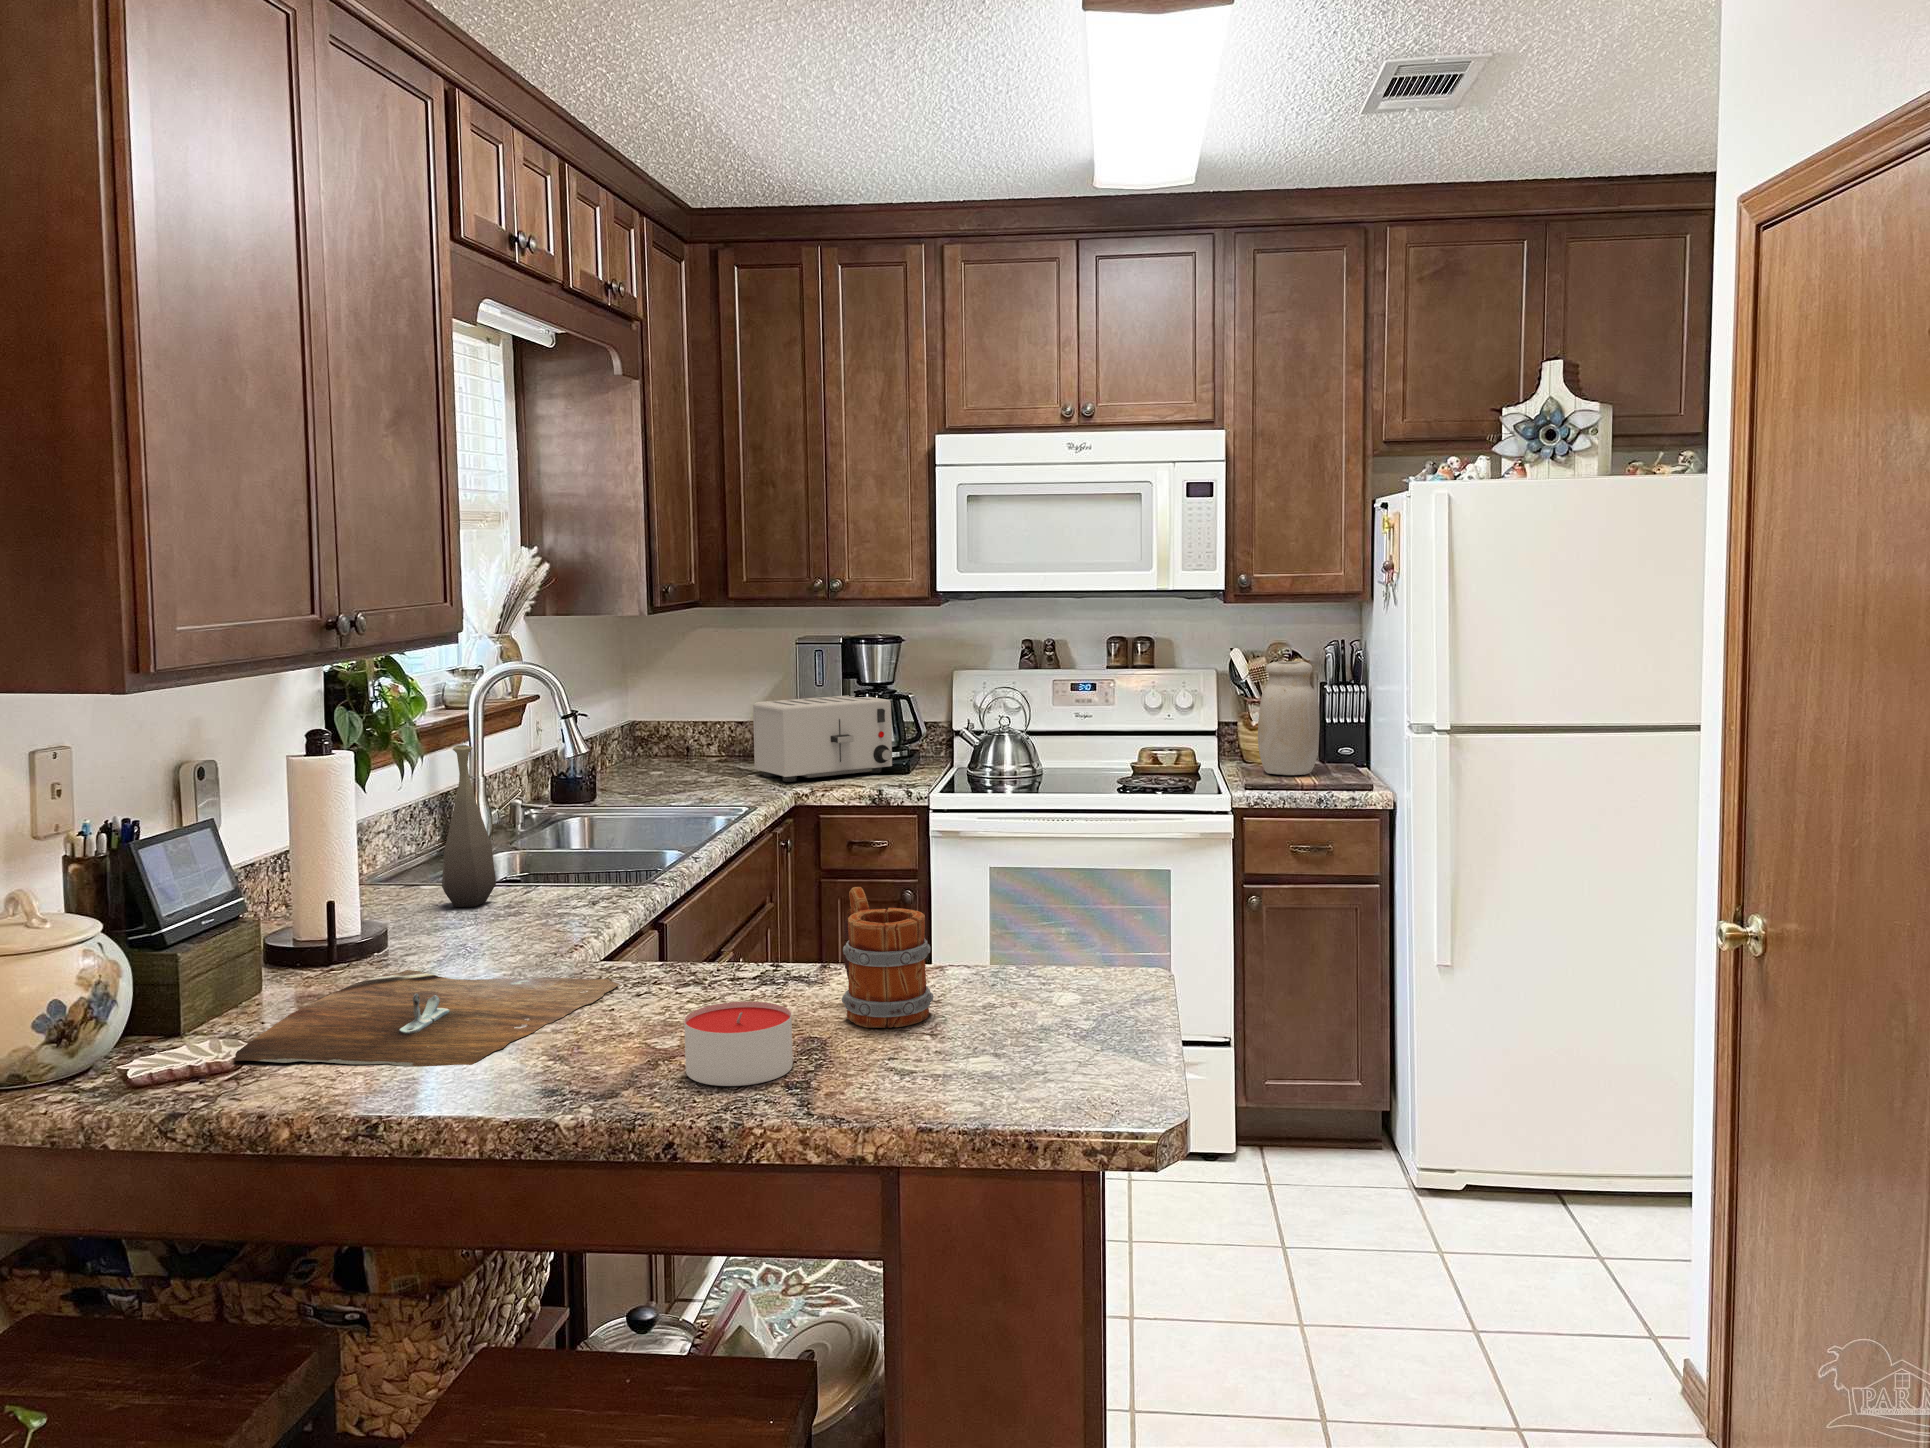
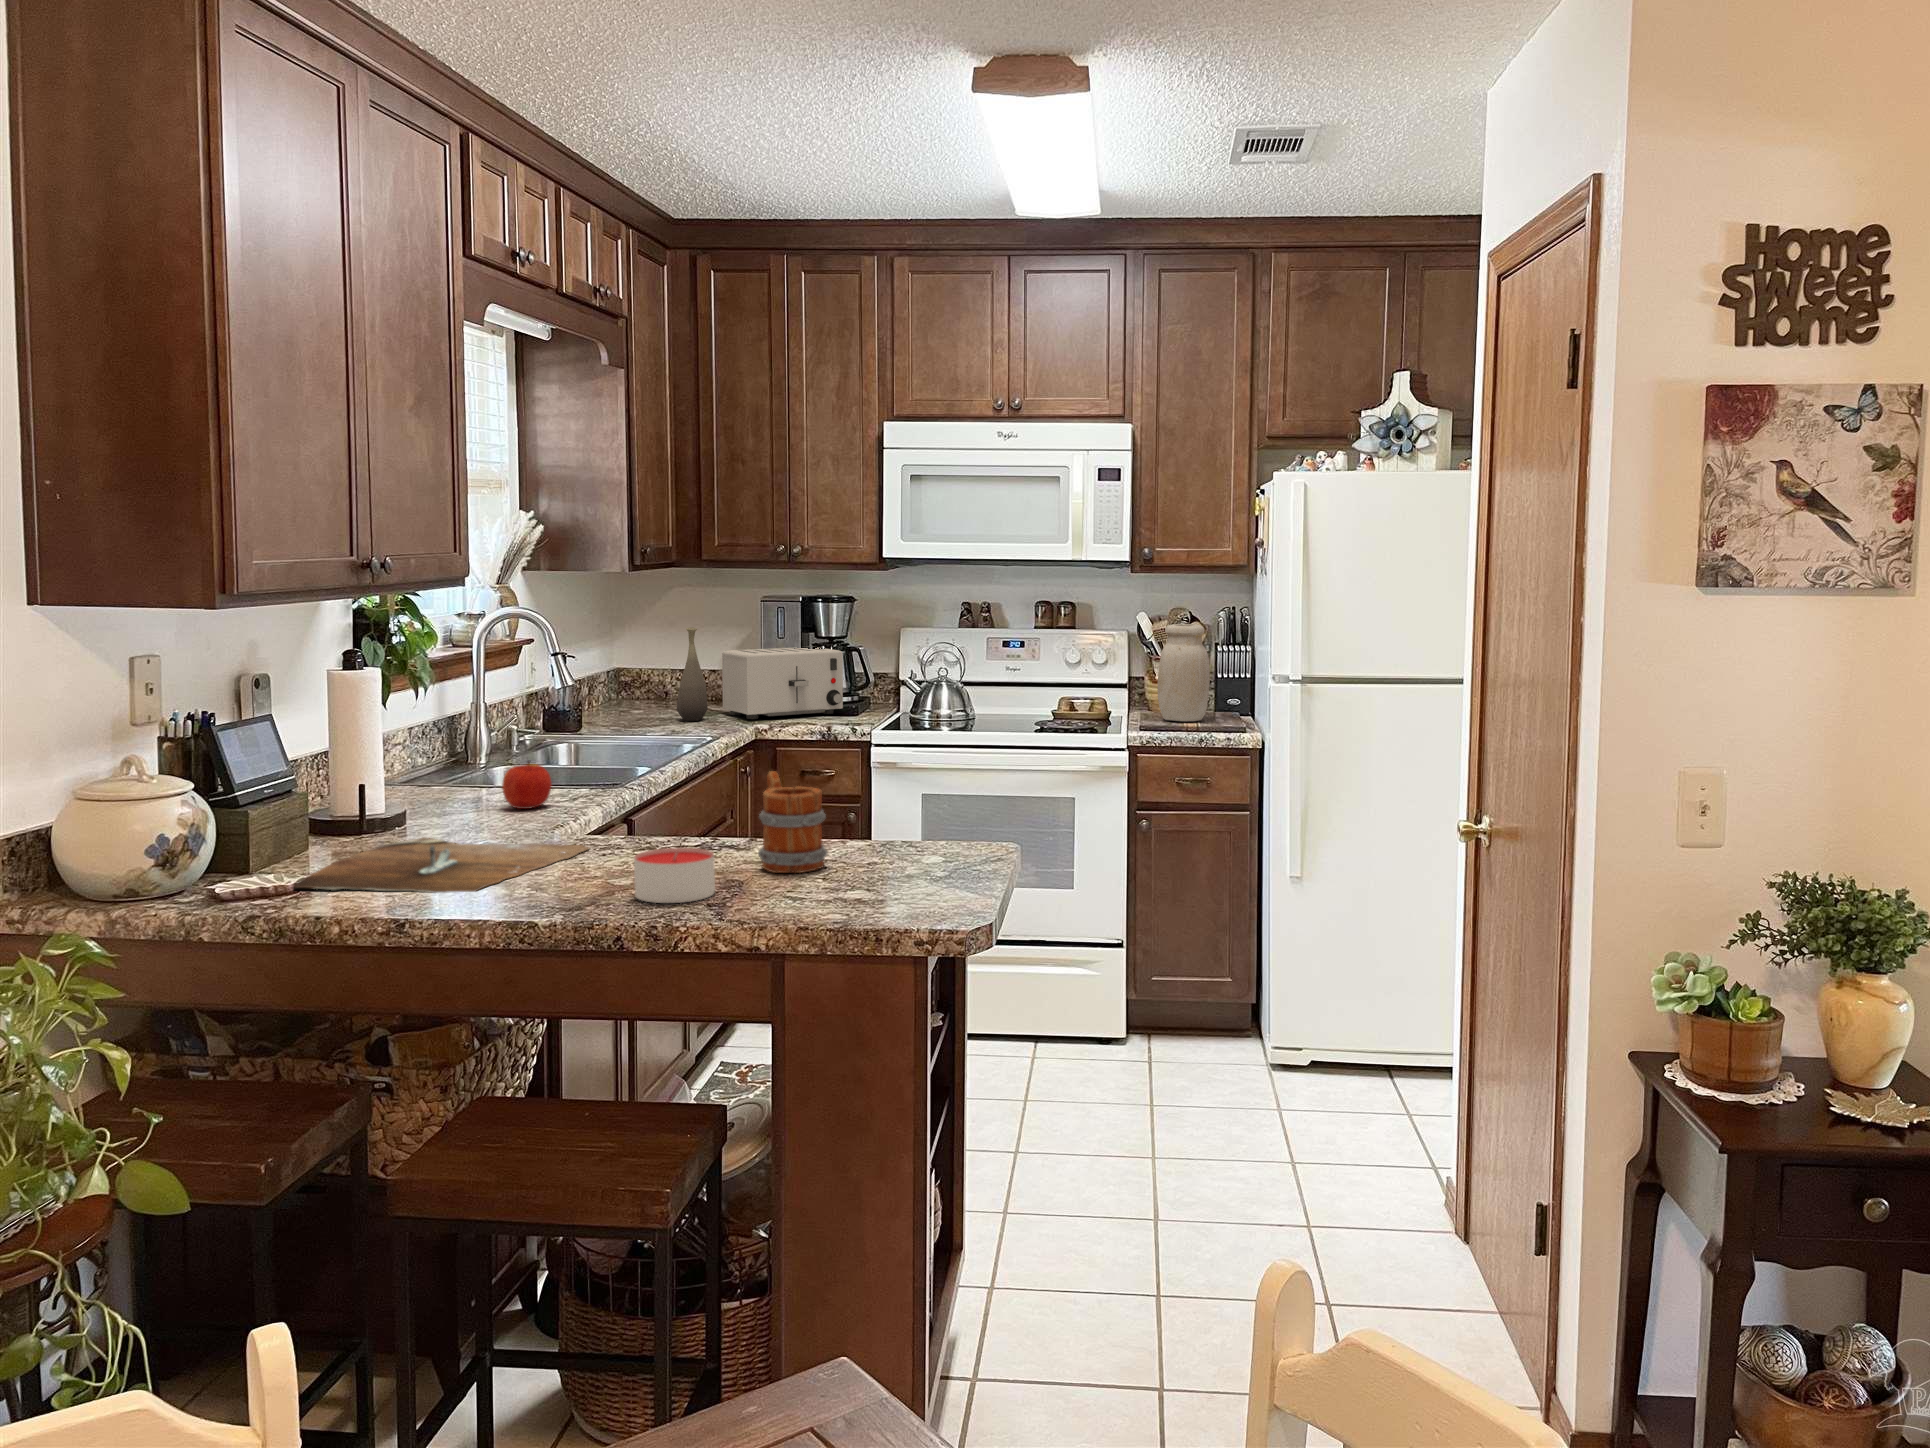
bottle: present [442,745,496,907] -> present [676,628,708,721]
apple: none [505,858,566,919] -> present [502,761,552,809]

